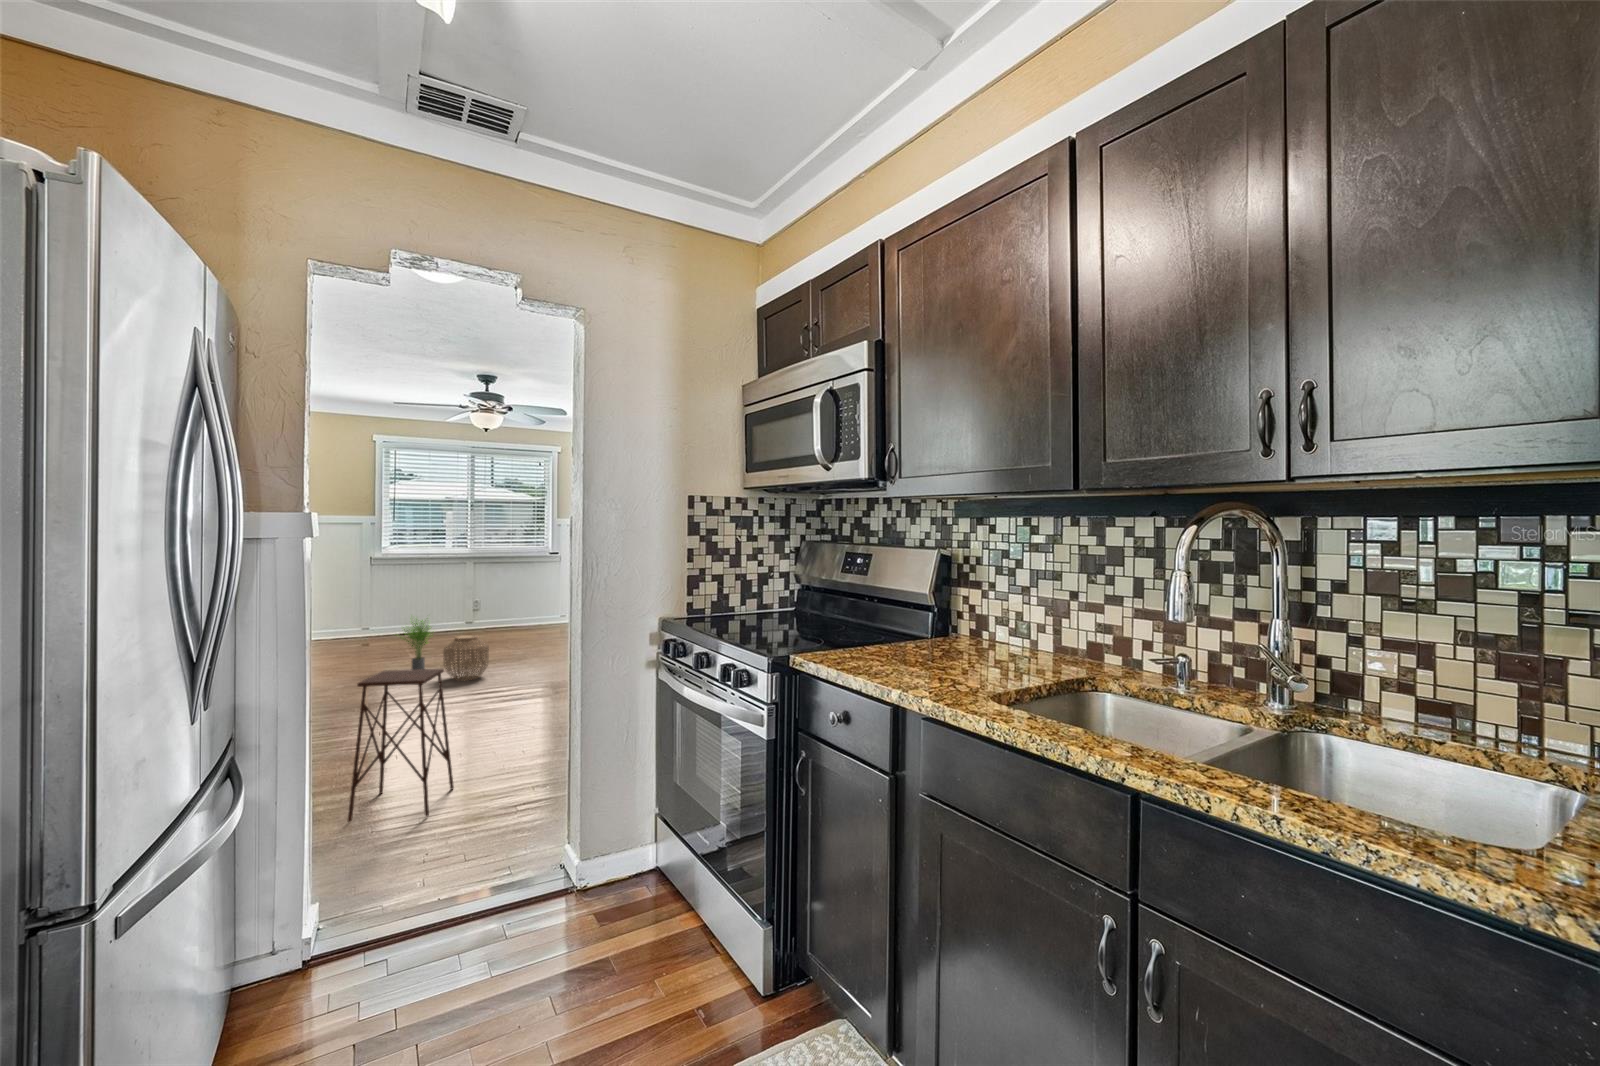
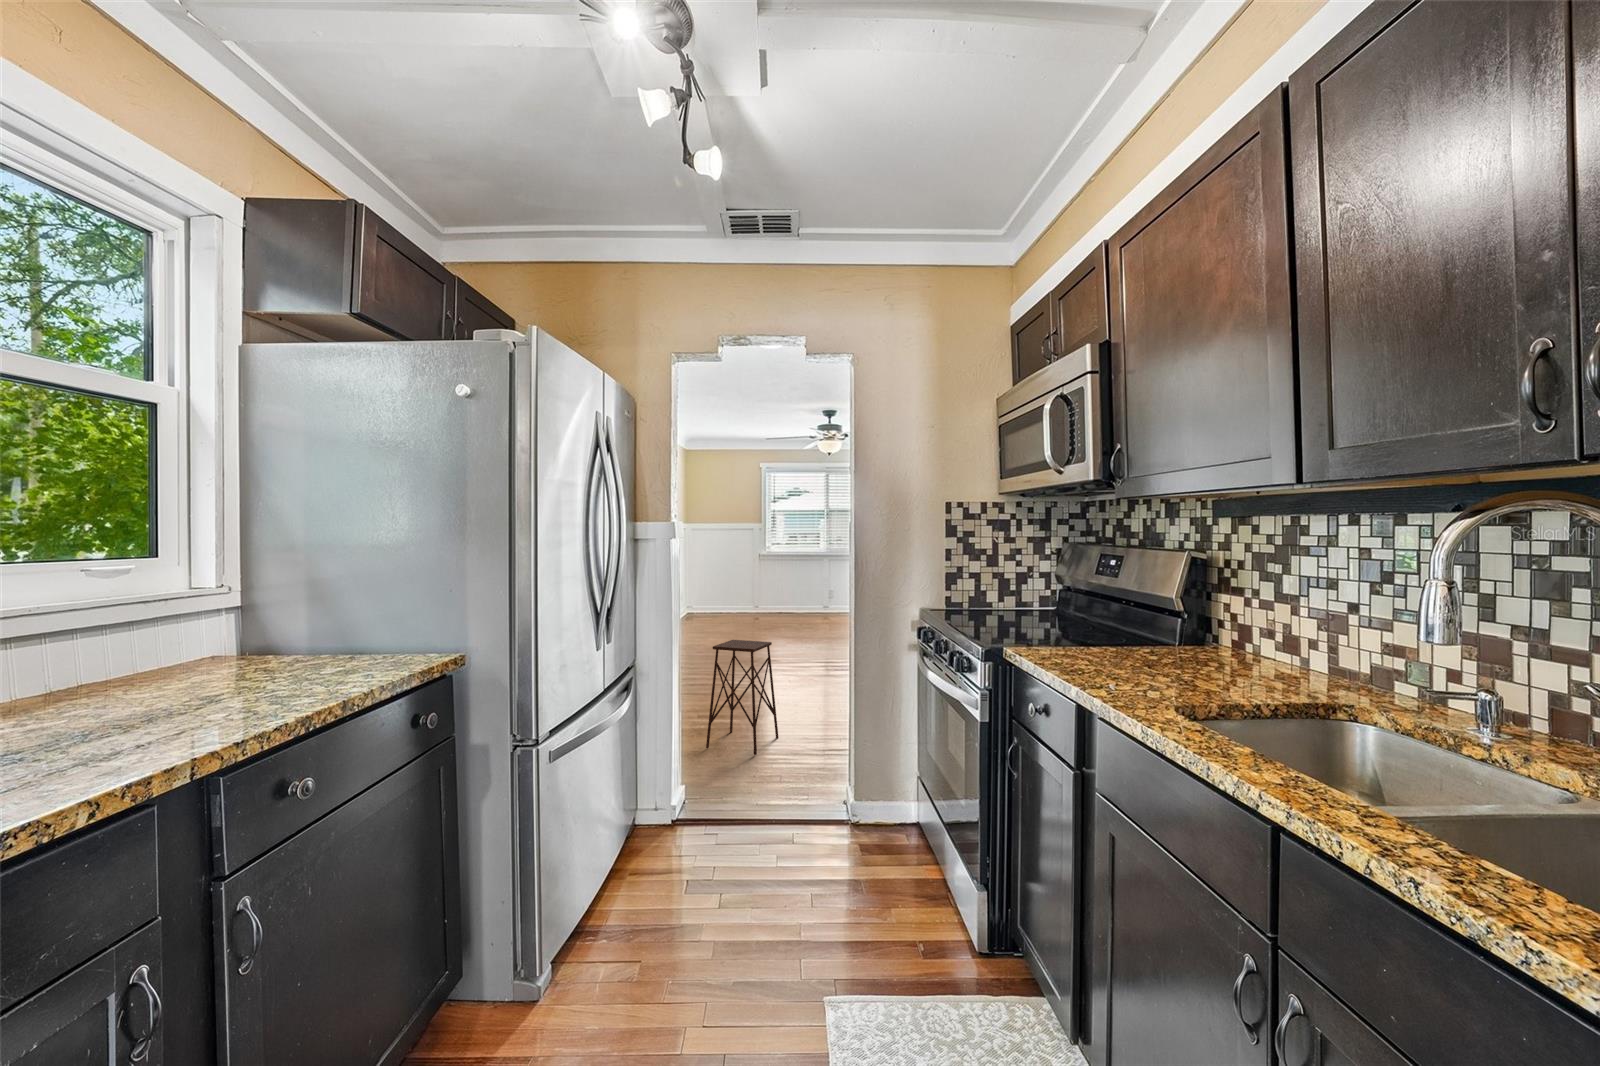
potted plant: present [403,619,430,670] -> none [759,600,793,646]
woven basket: present [443,635,489,681] -> none [793,620,826,657]

